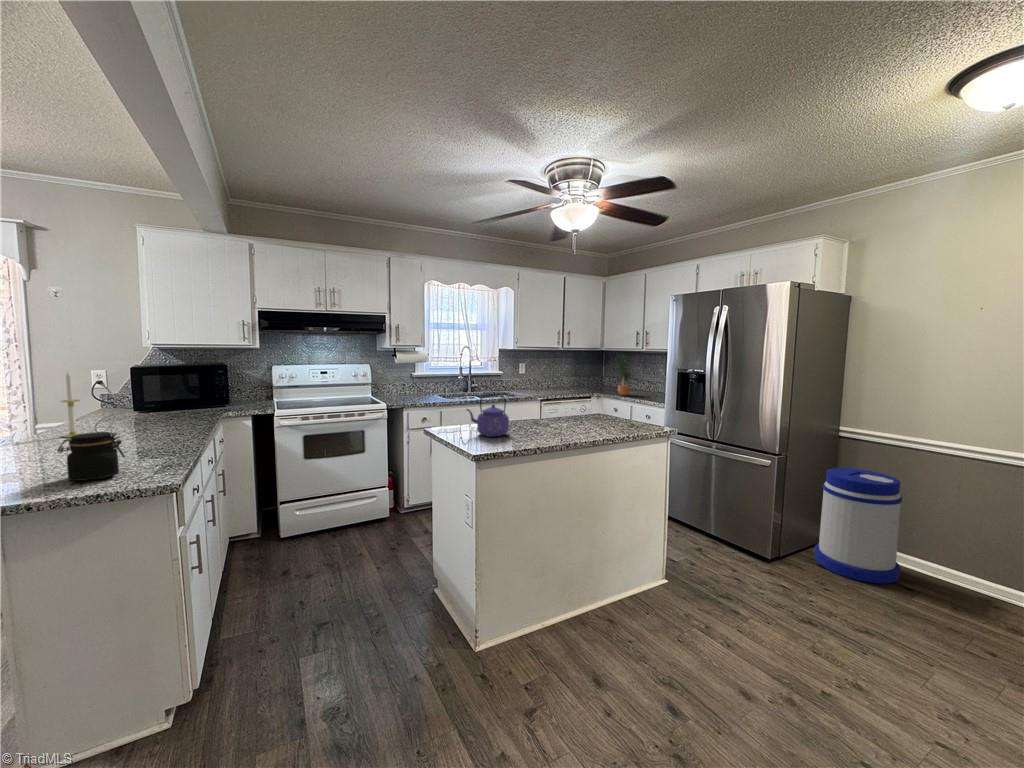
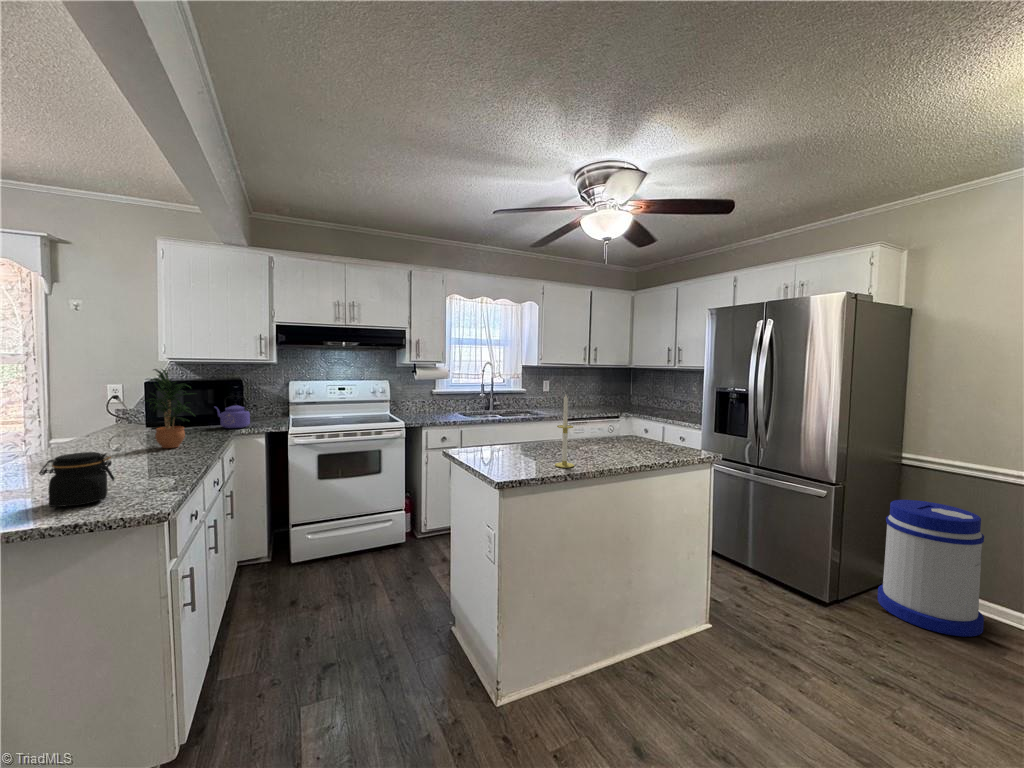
potted plant: present [617,357,632,396] -> present [144,369,195,448]
candle: present [60,372,82,438] -> present [555,395,574,468]
kettle: present [466,395,509,437] -> present [214,396,250,429]

